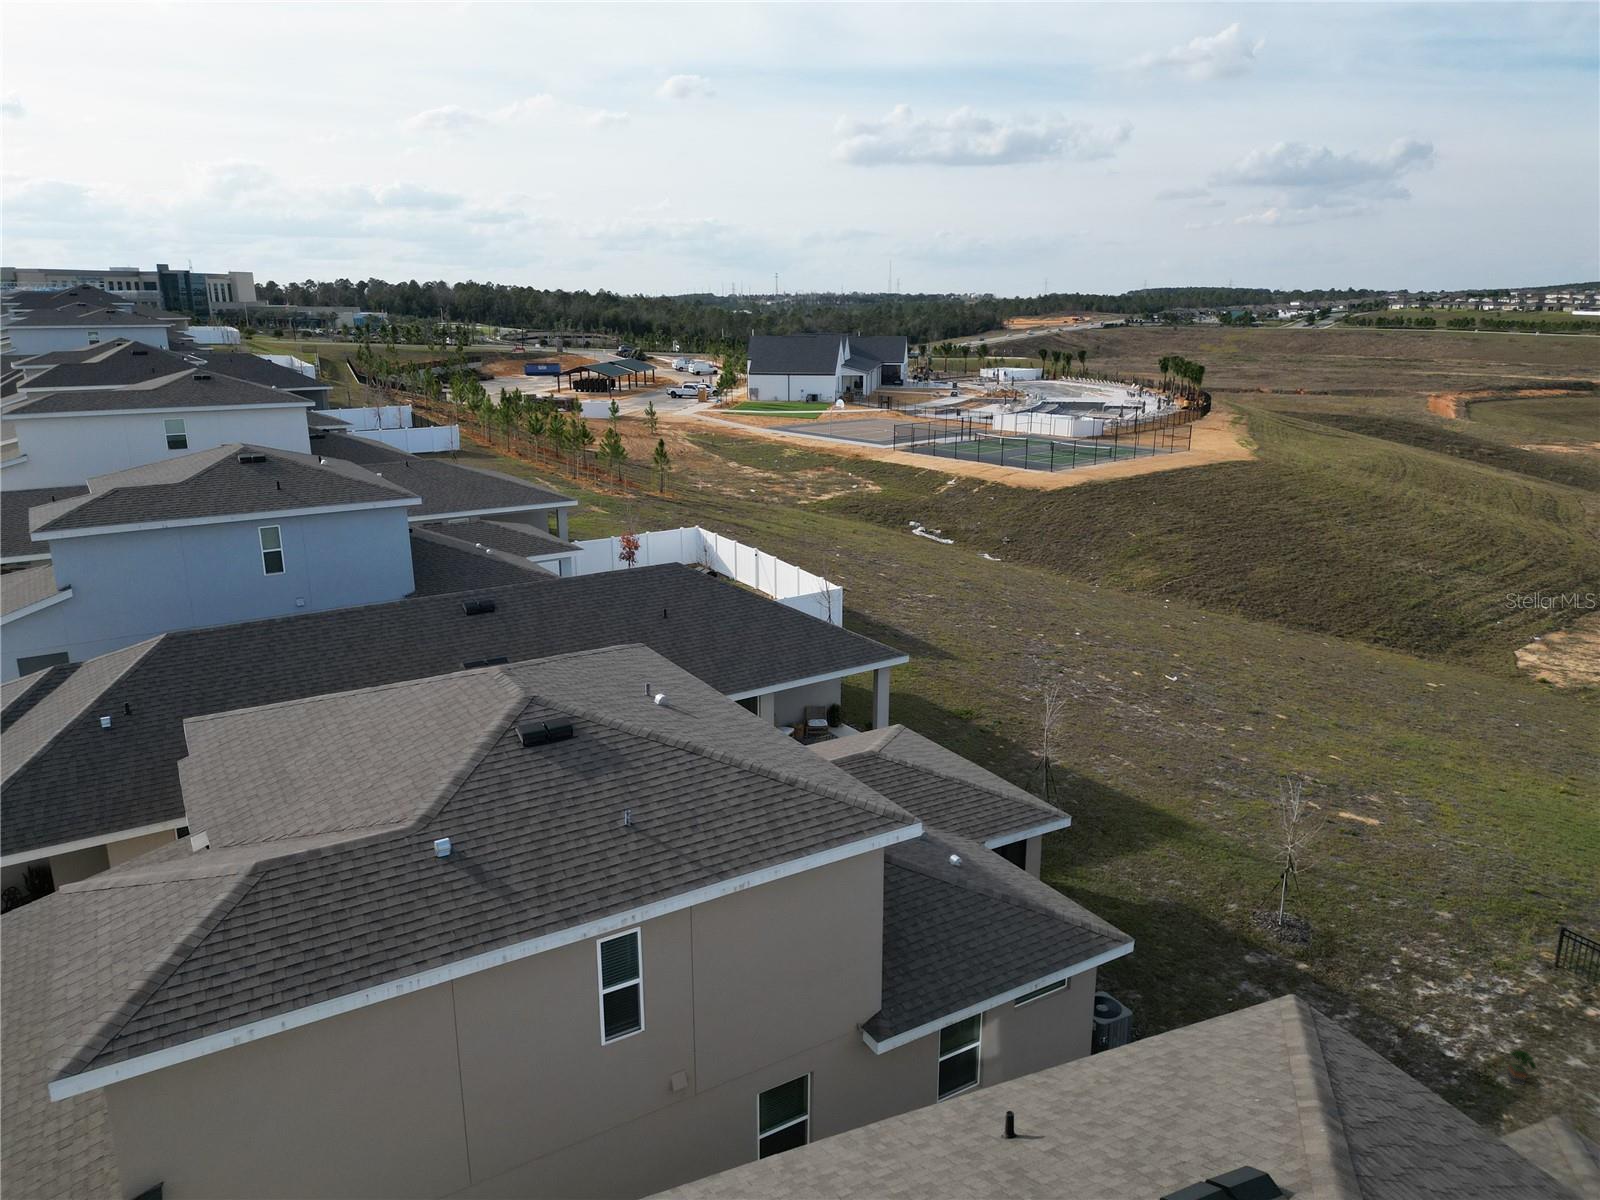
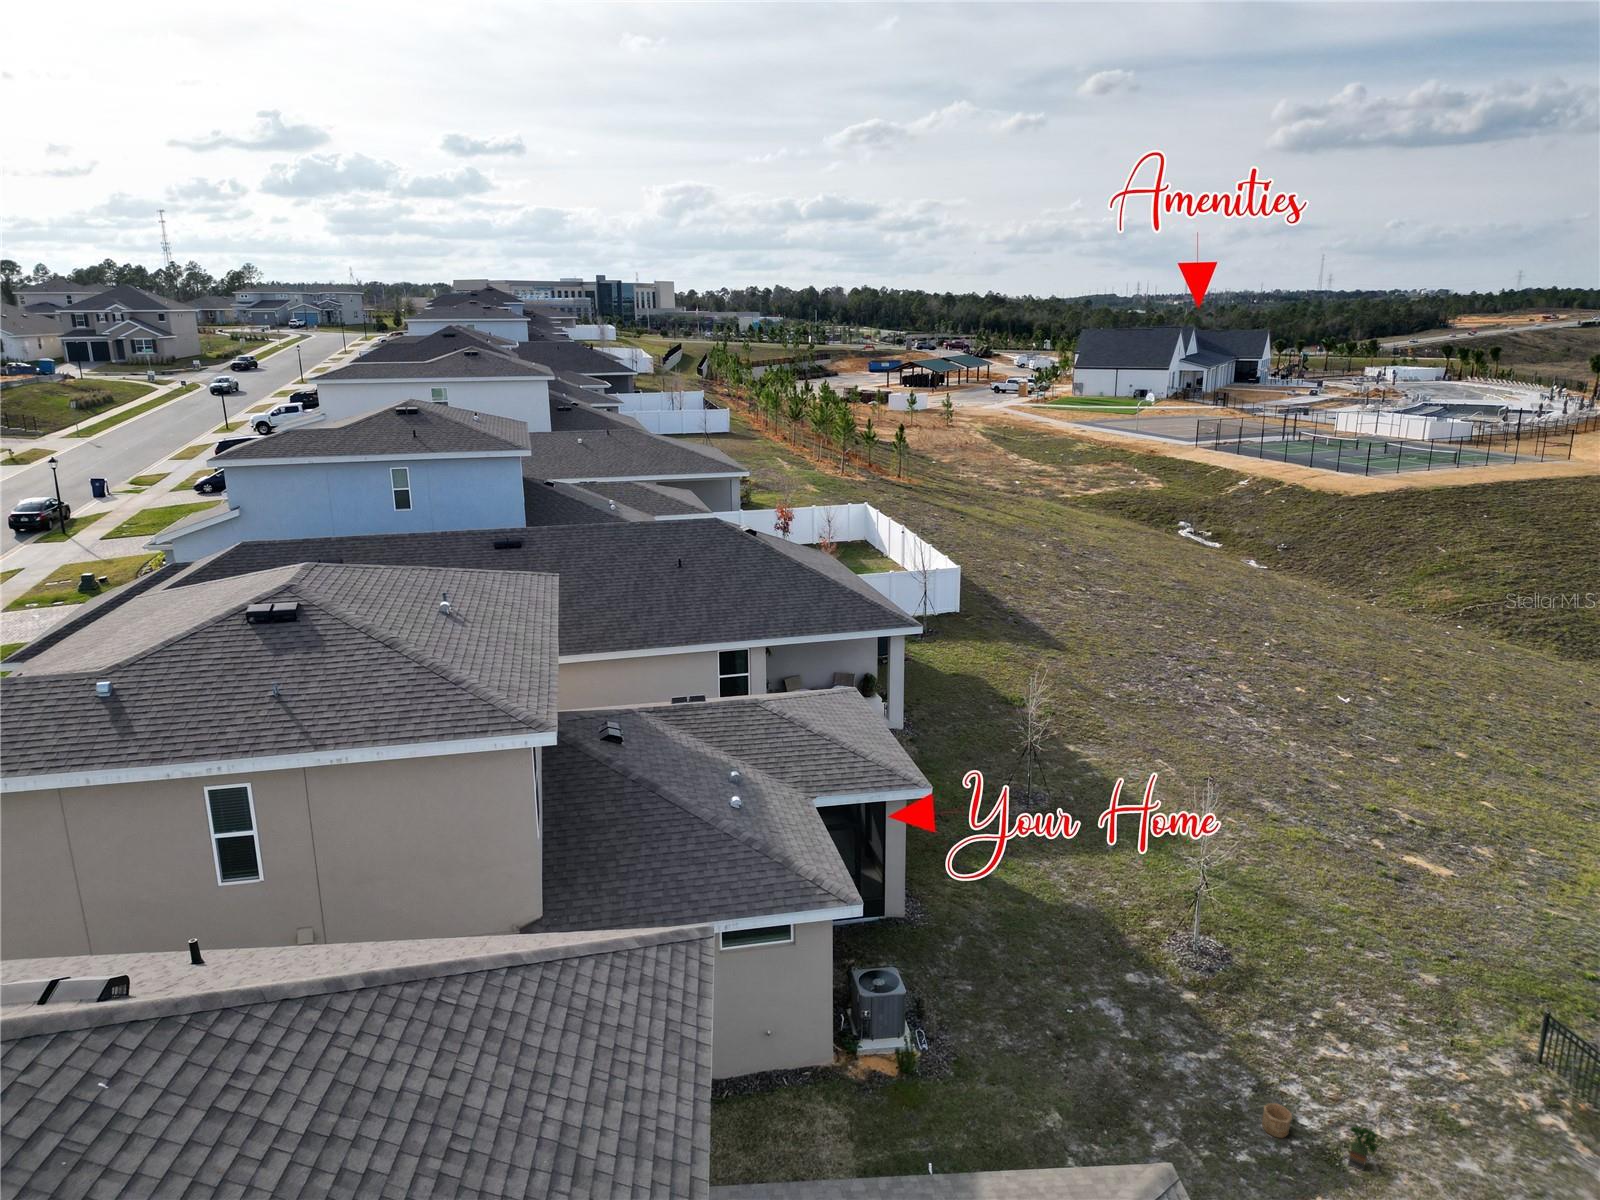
wooden bucket: none [1439,1046,1466,1074] -> present [1262,1103,1292,1138]

